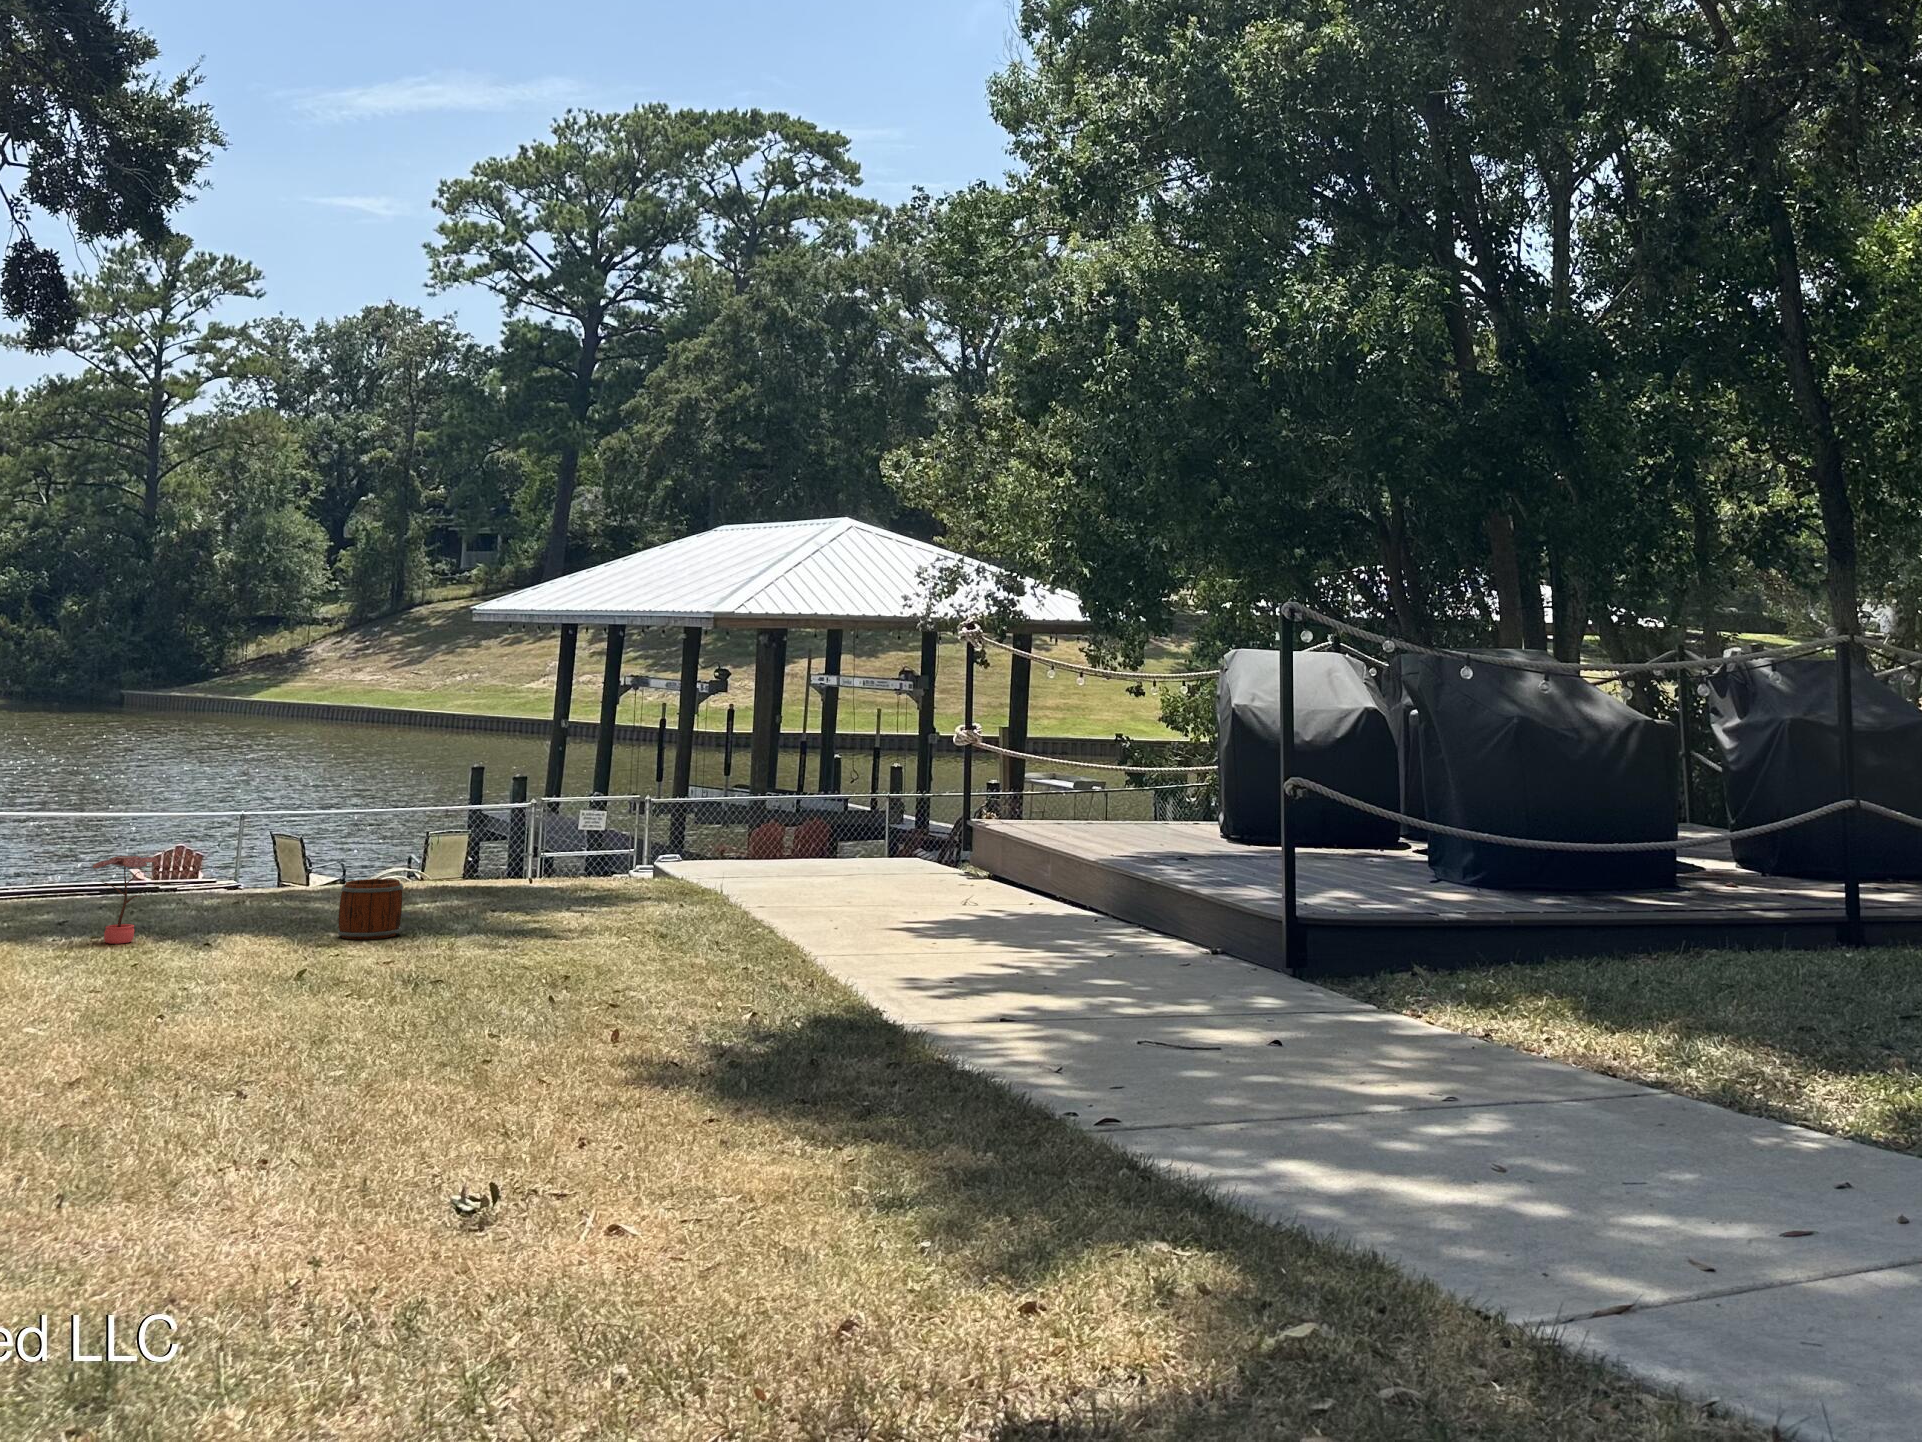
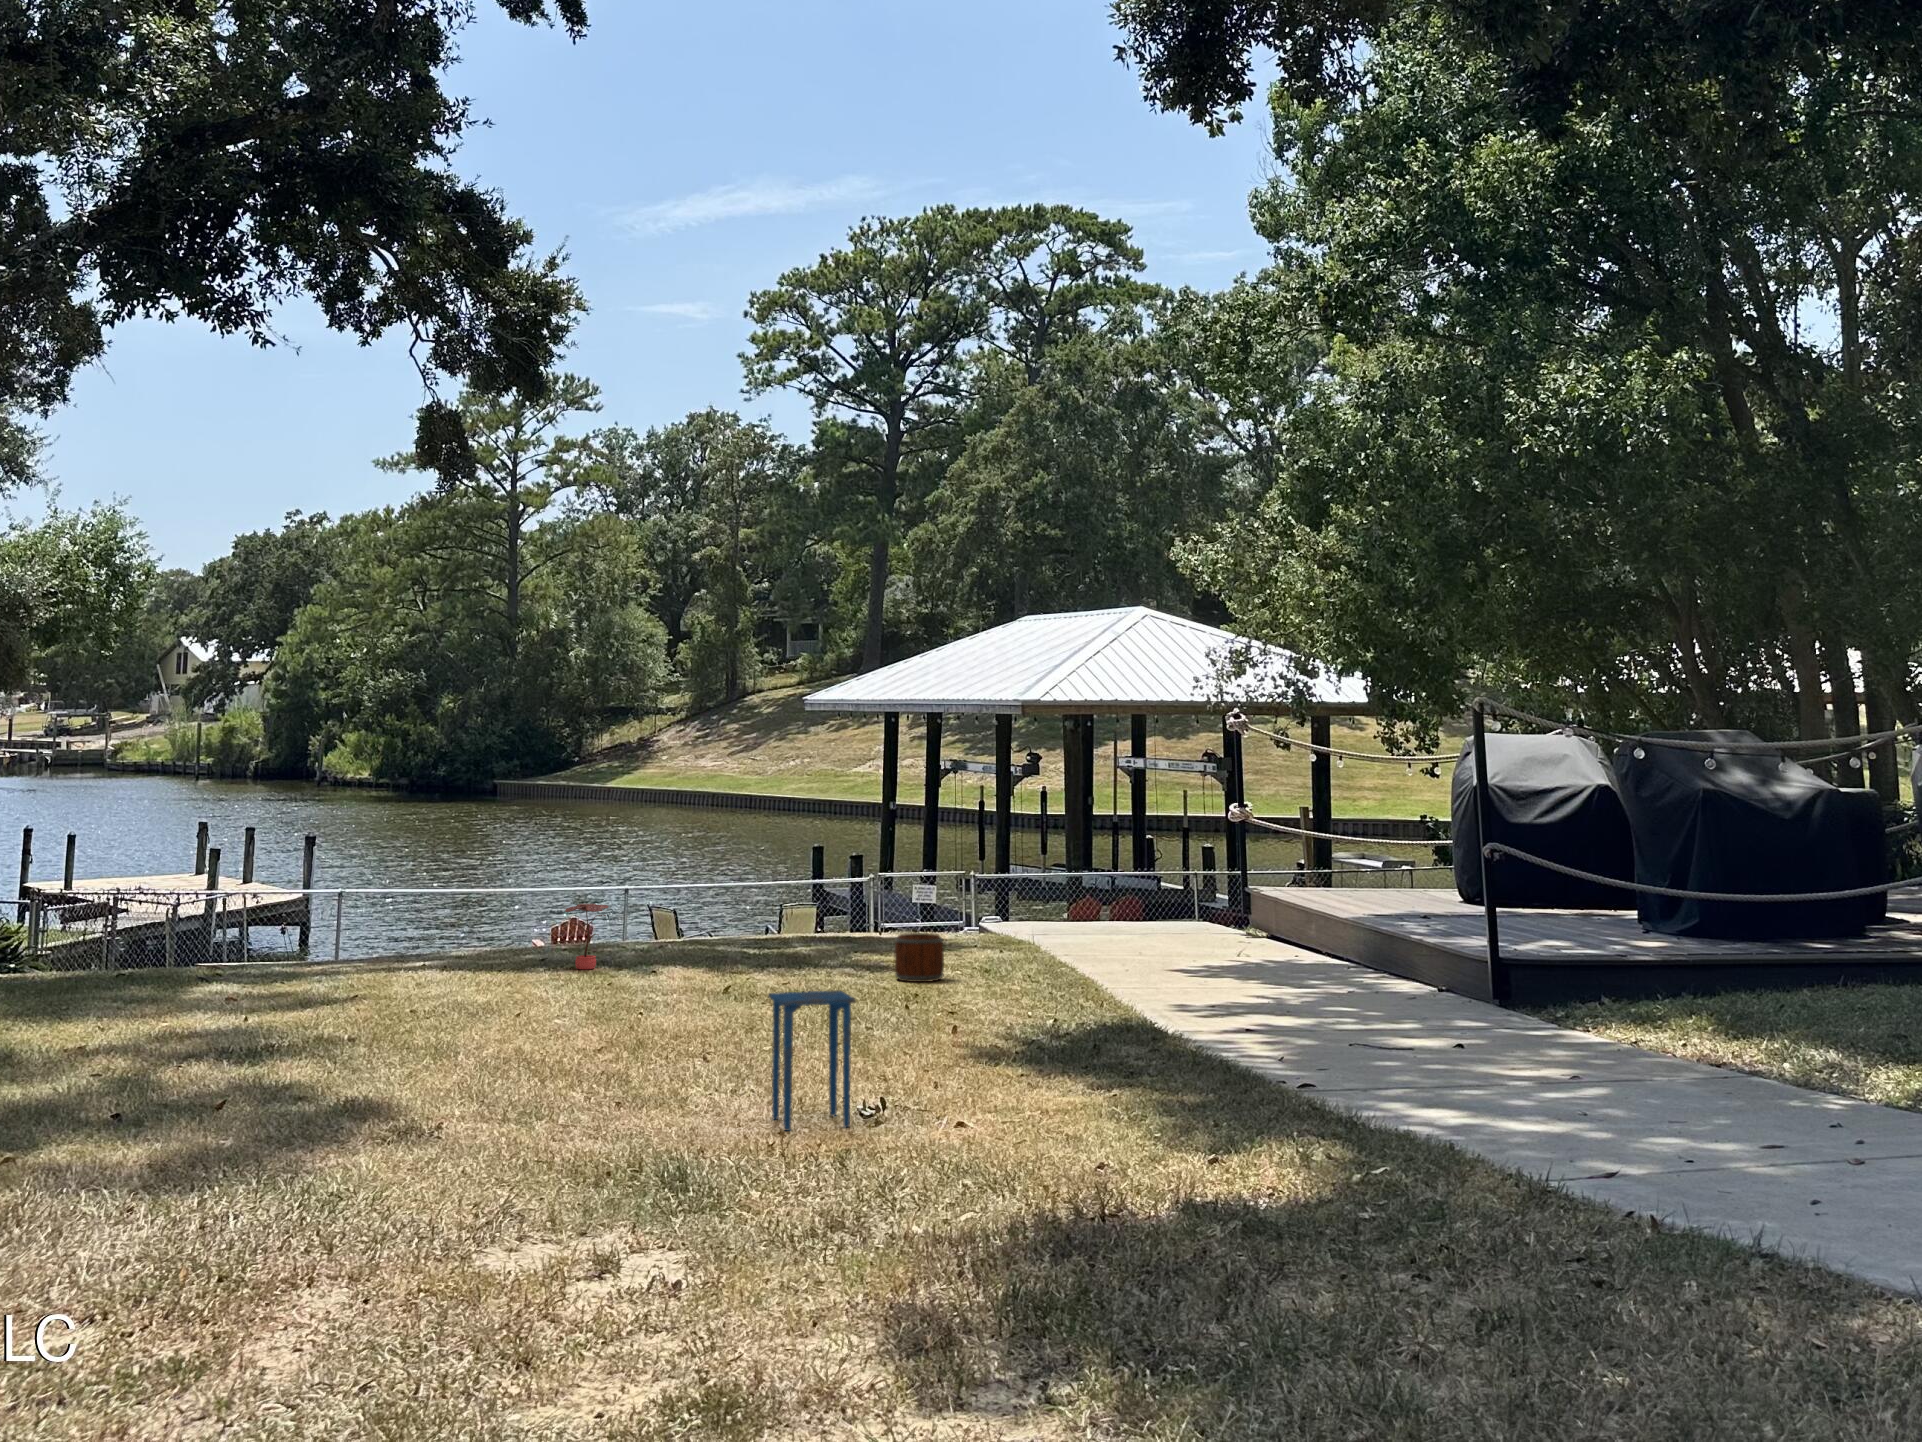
bucket: present [338,879,403,939] -> present [894,933,944,982]
side table: none [302,1029,454,1276] -> present [768,990,856,1131]

